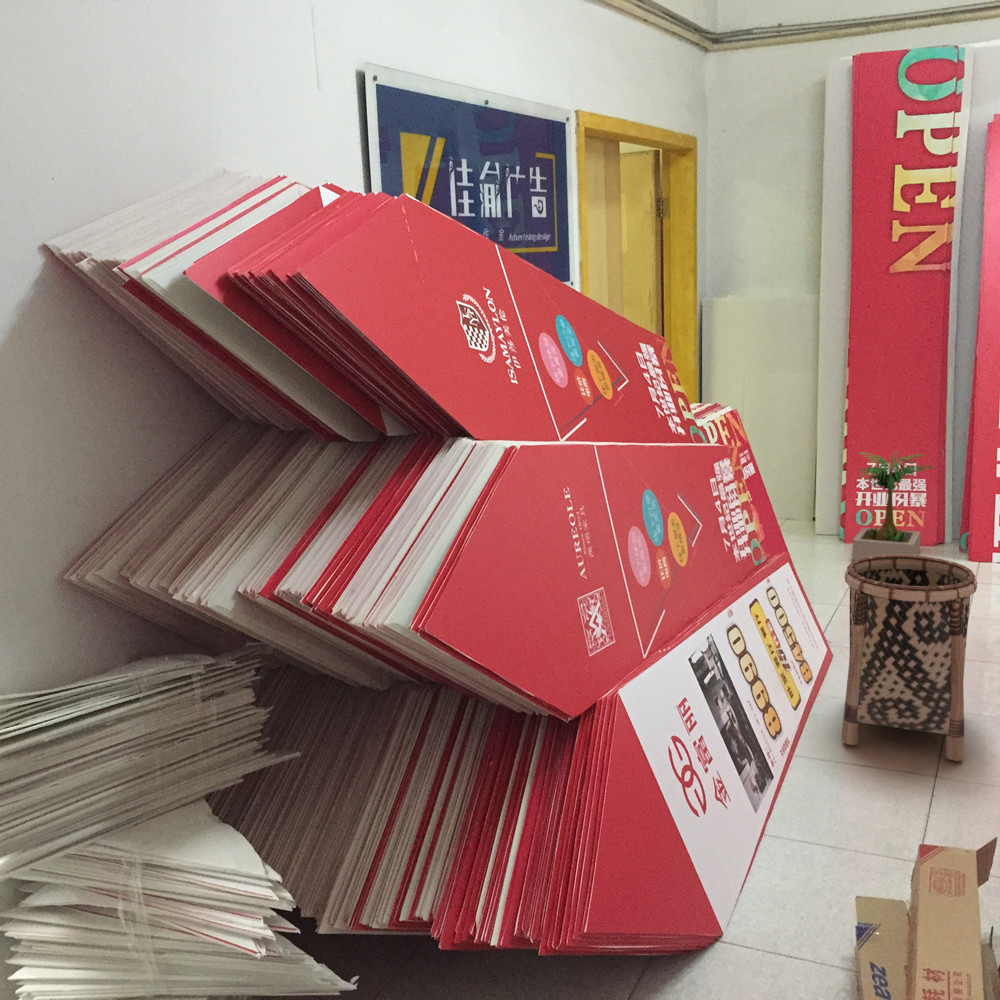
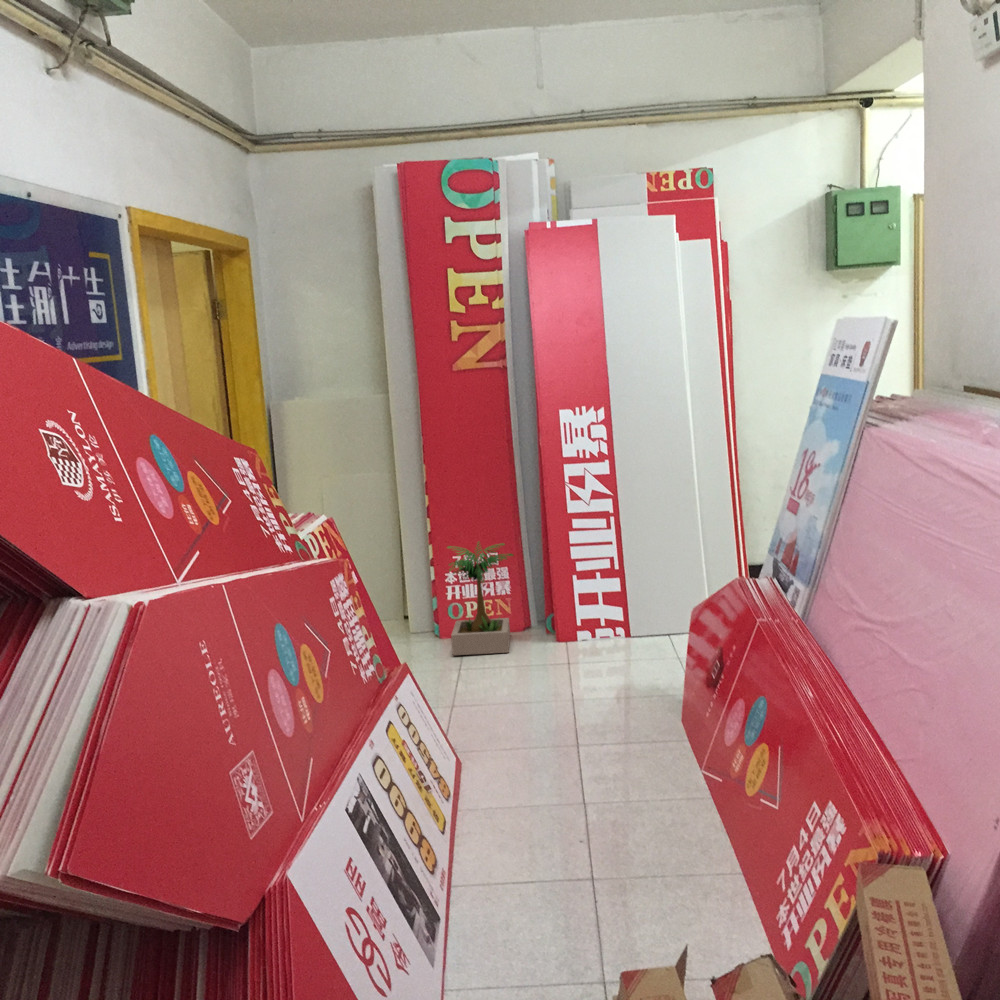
basket: present [842,555,977,761] -> none [475,650,604,858]

